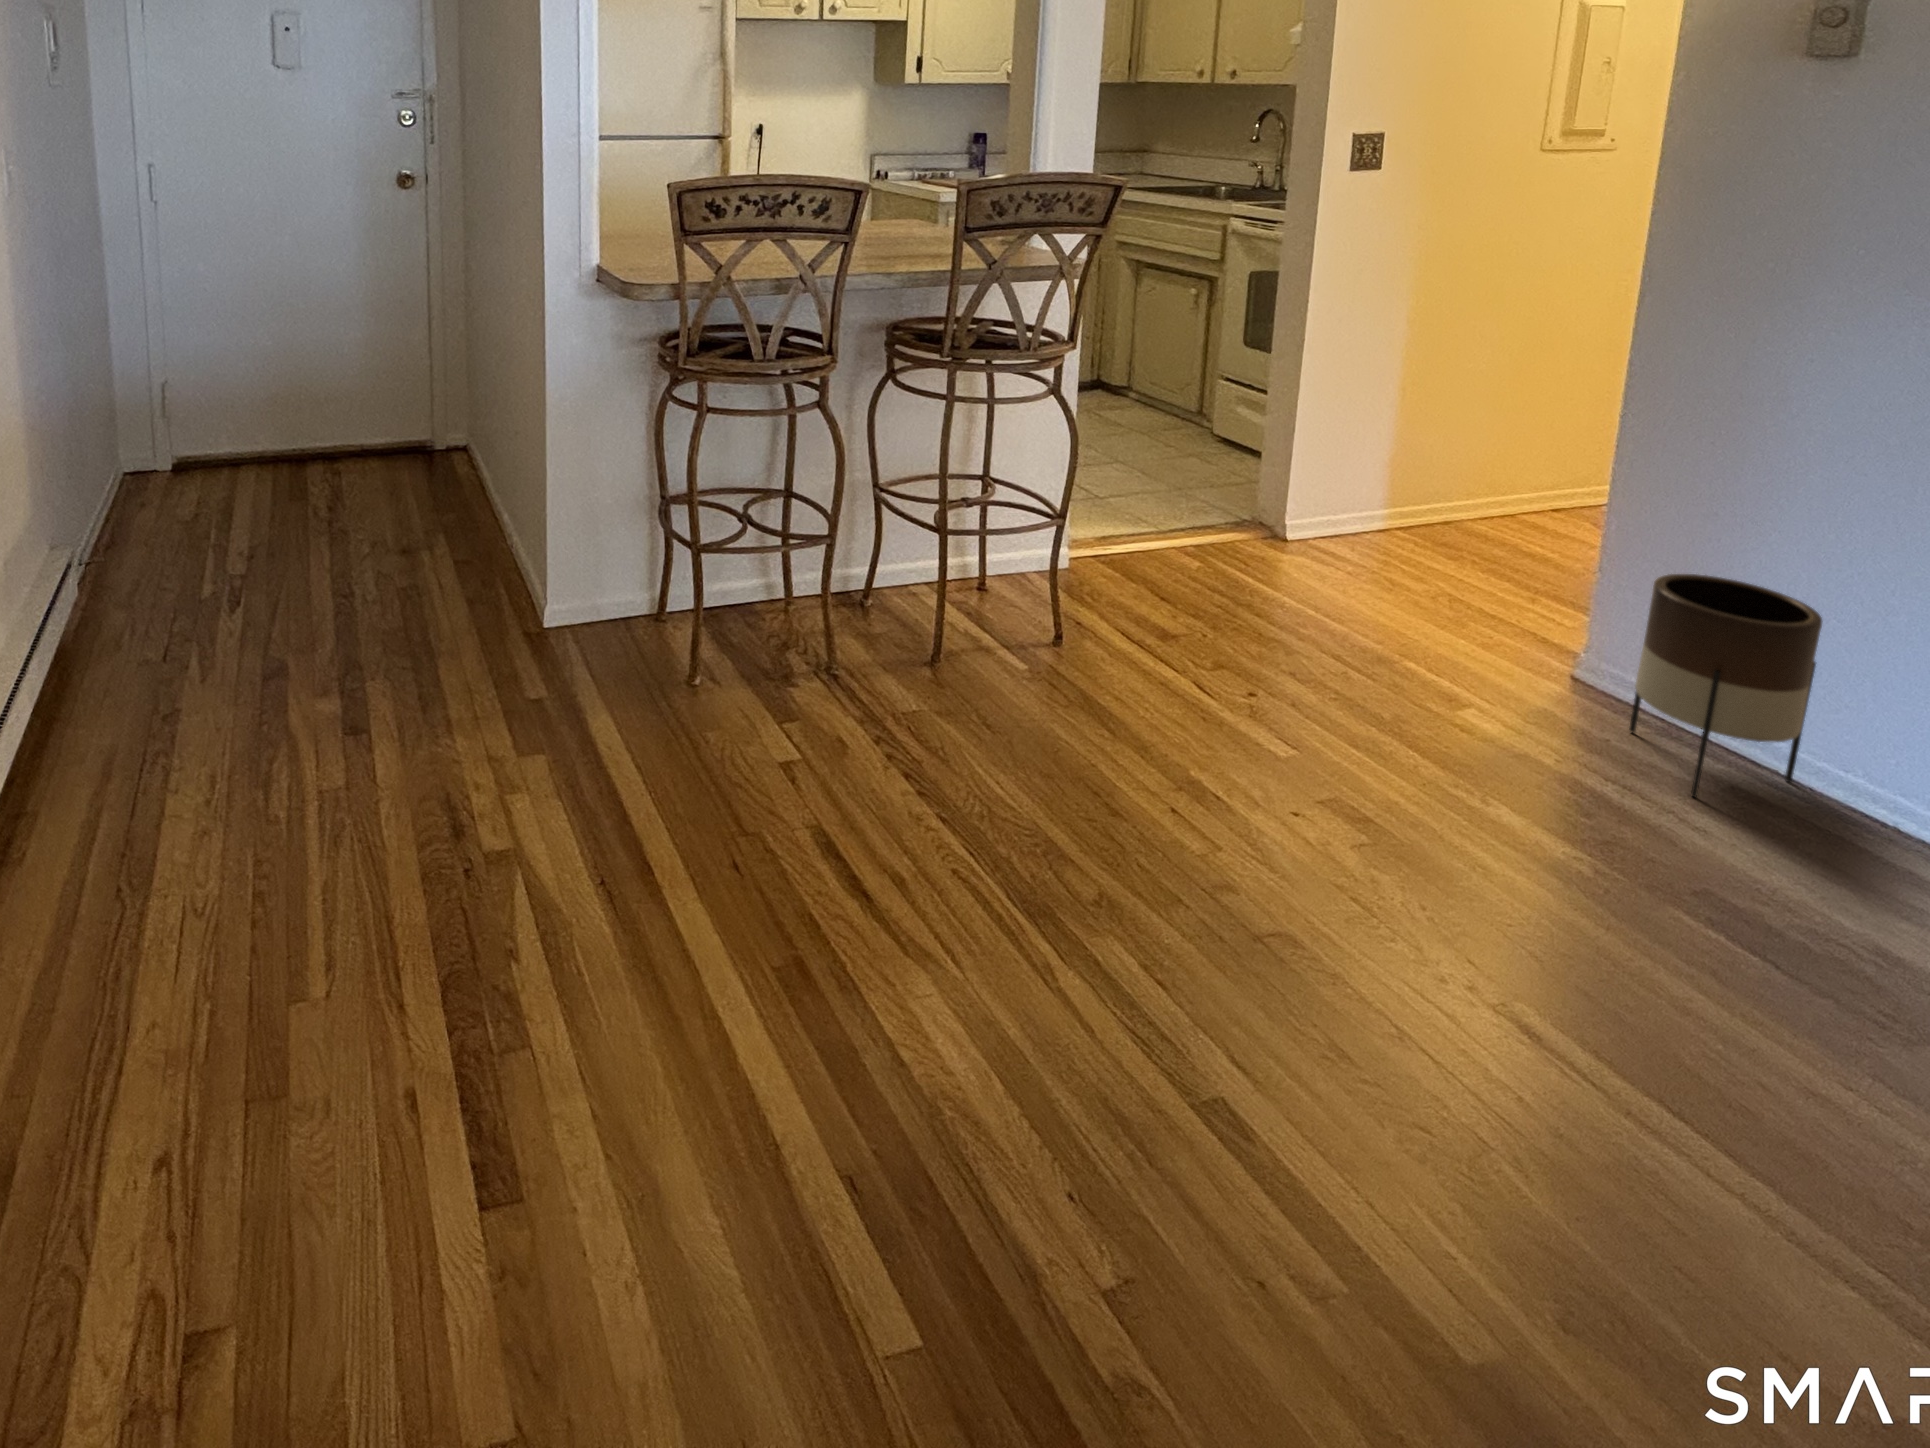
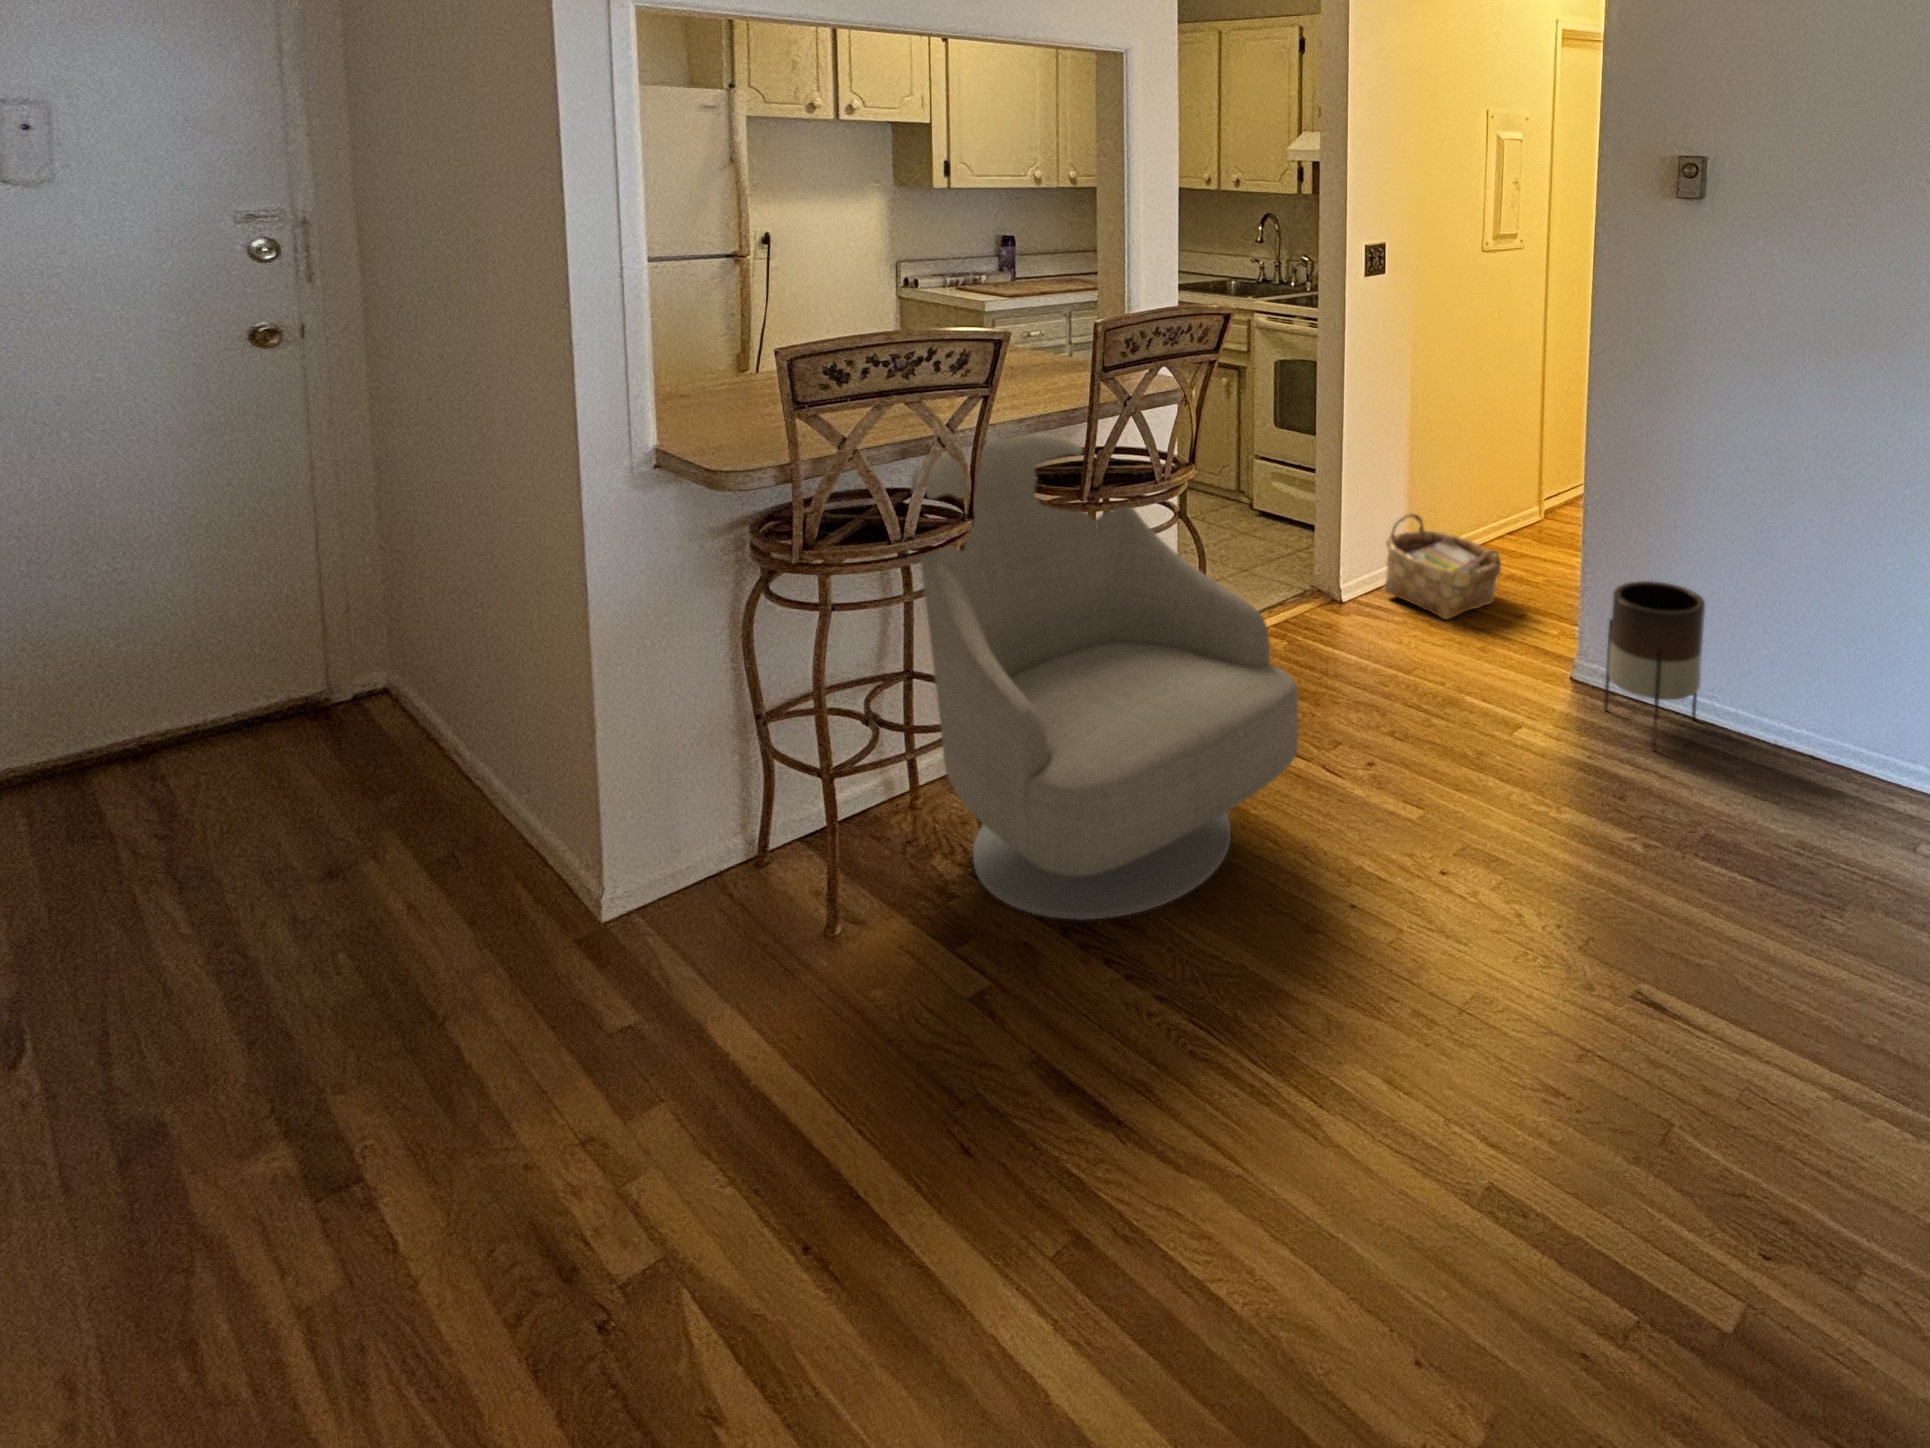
armchair: none [790,291,1149,750] -> present [911,433,1298,920]
woven basket: none [1348,455,1520,584] -> present [1385,513,1501,619]

